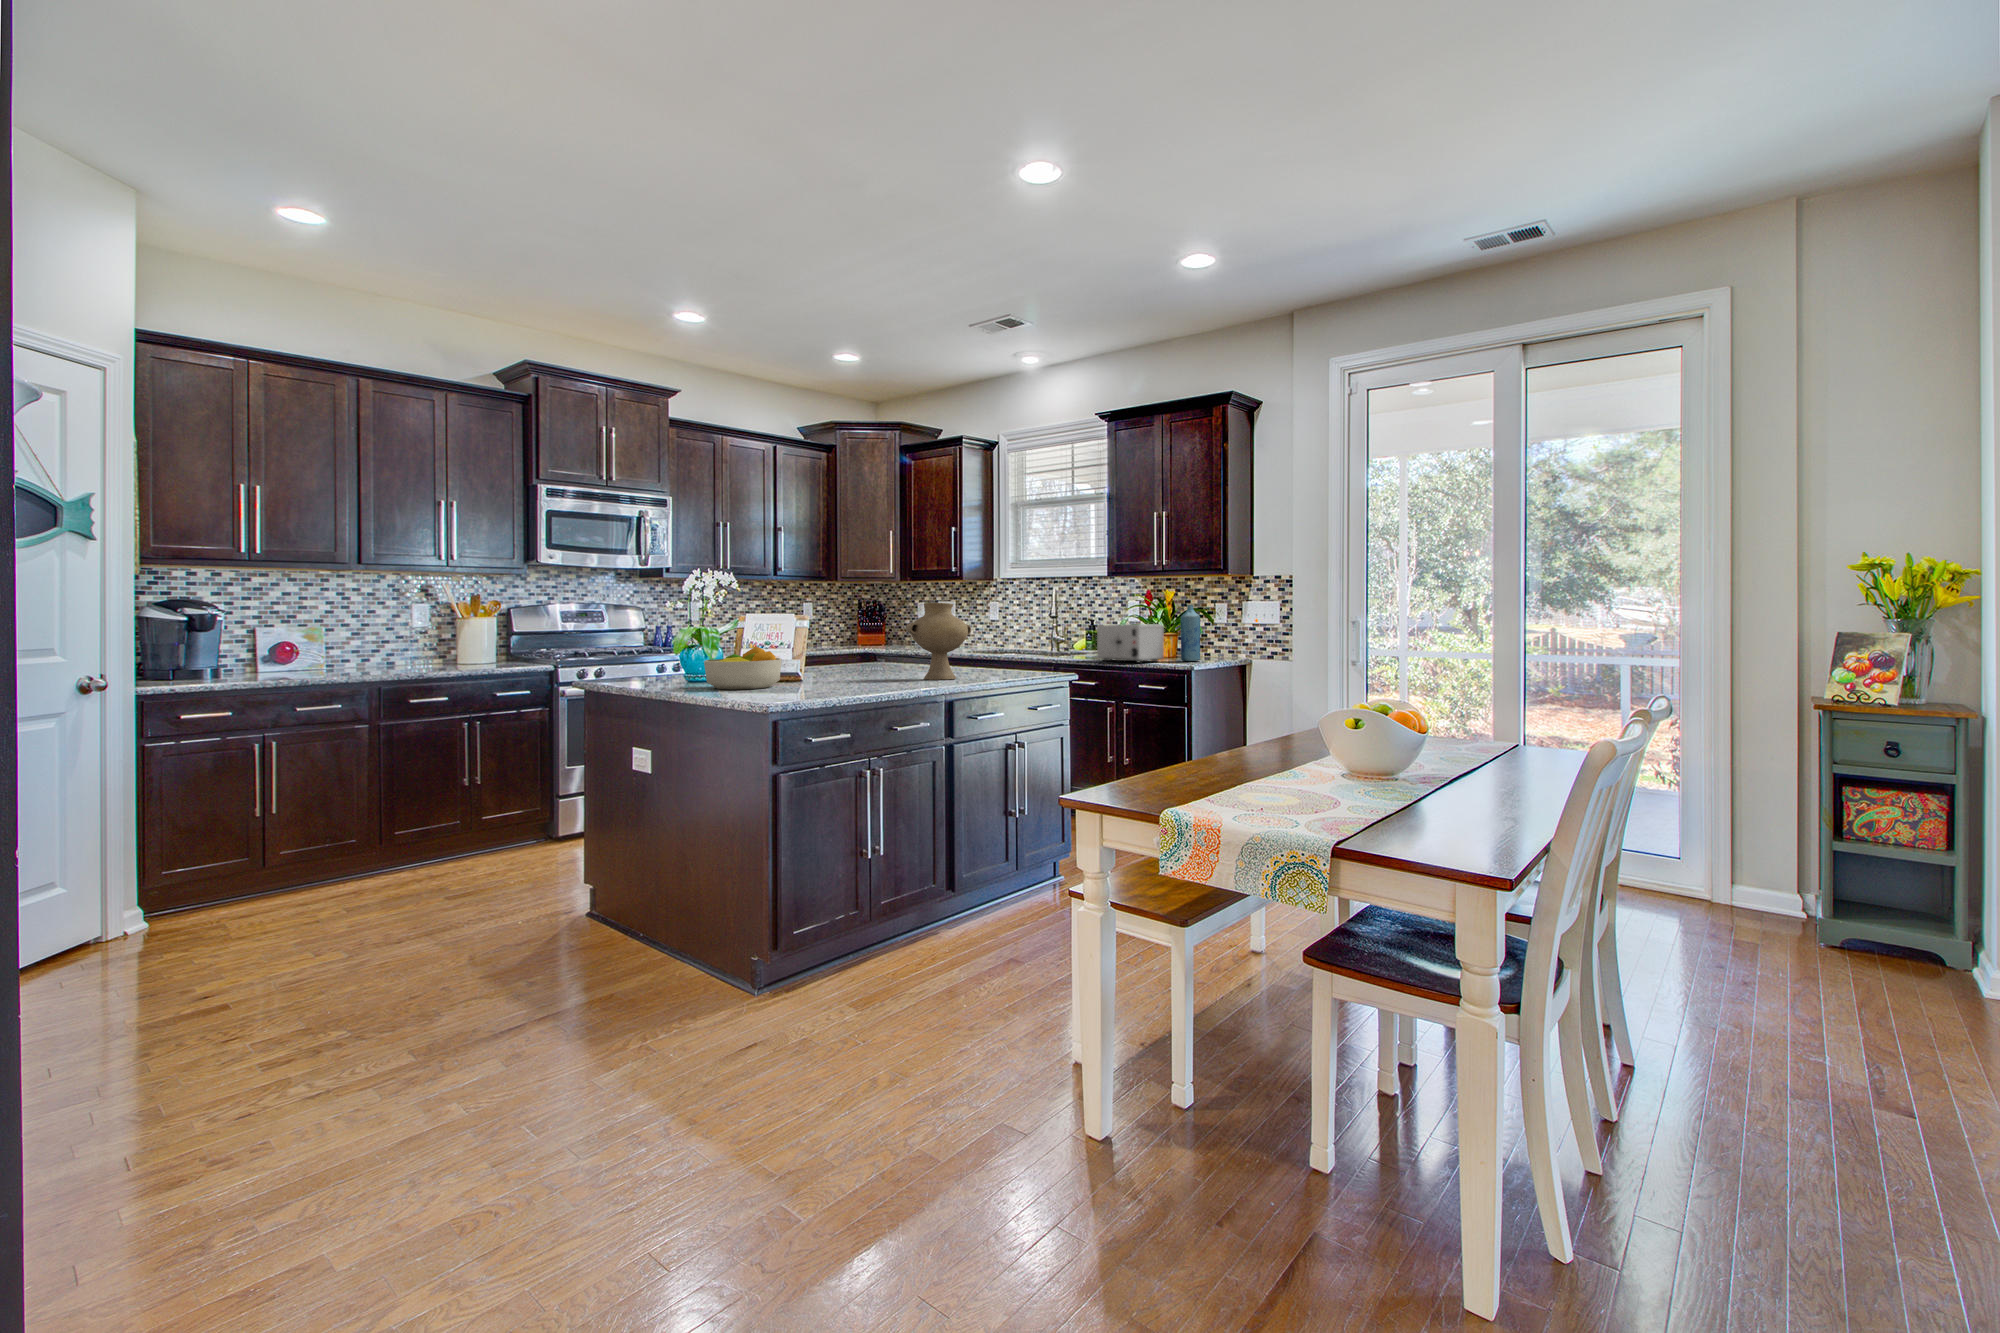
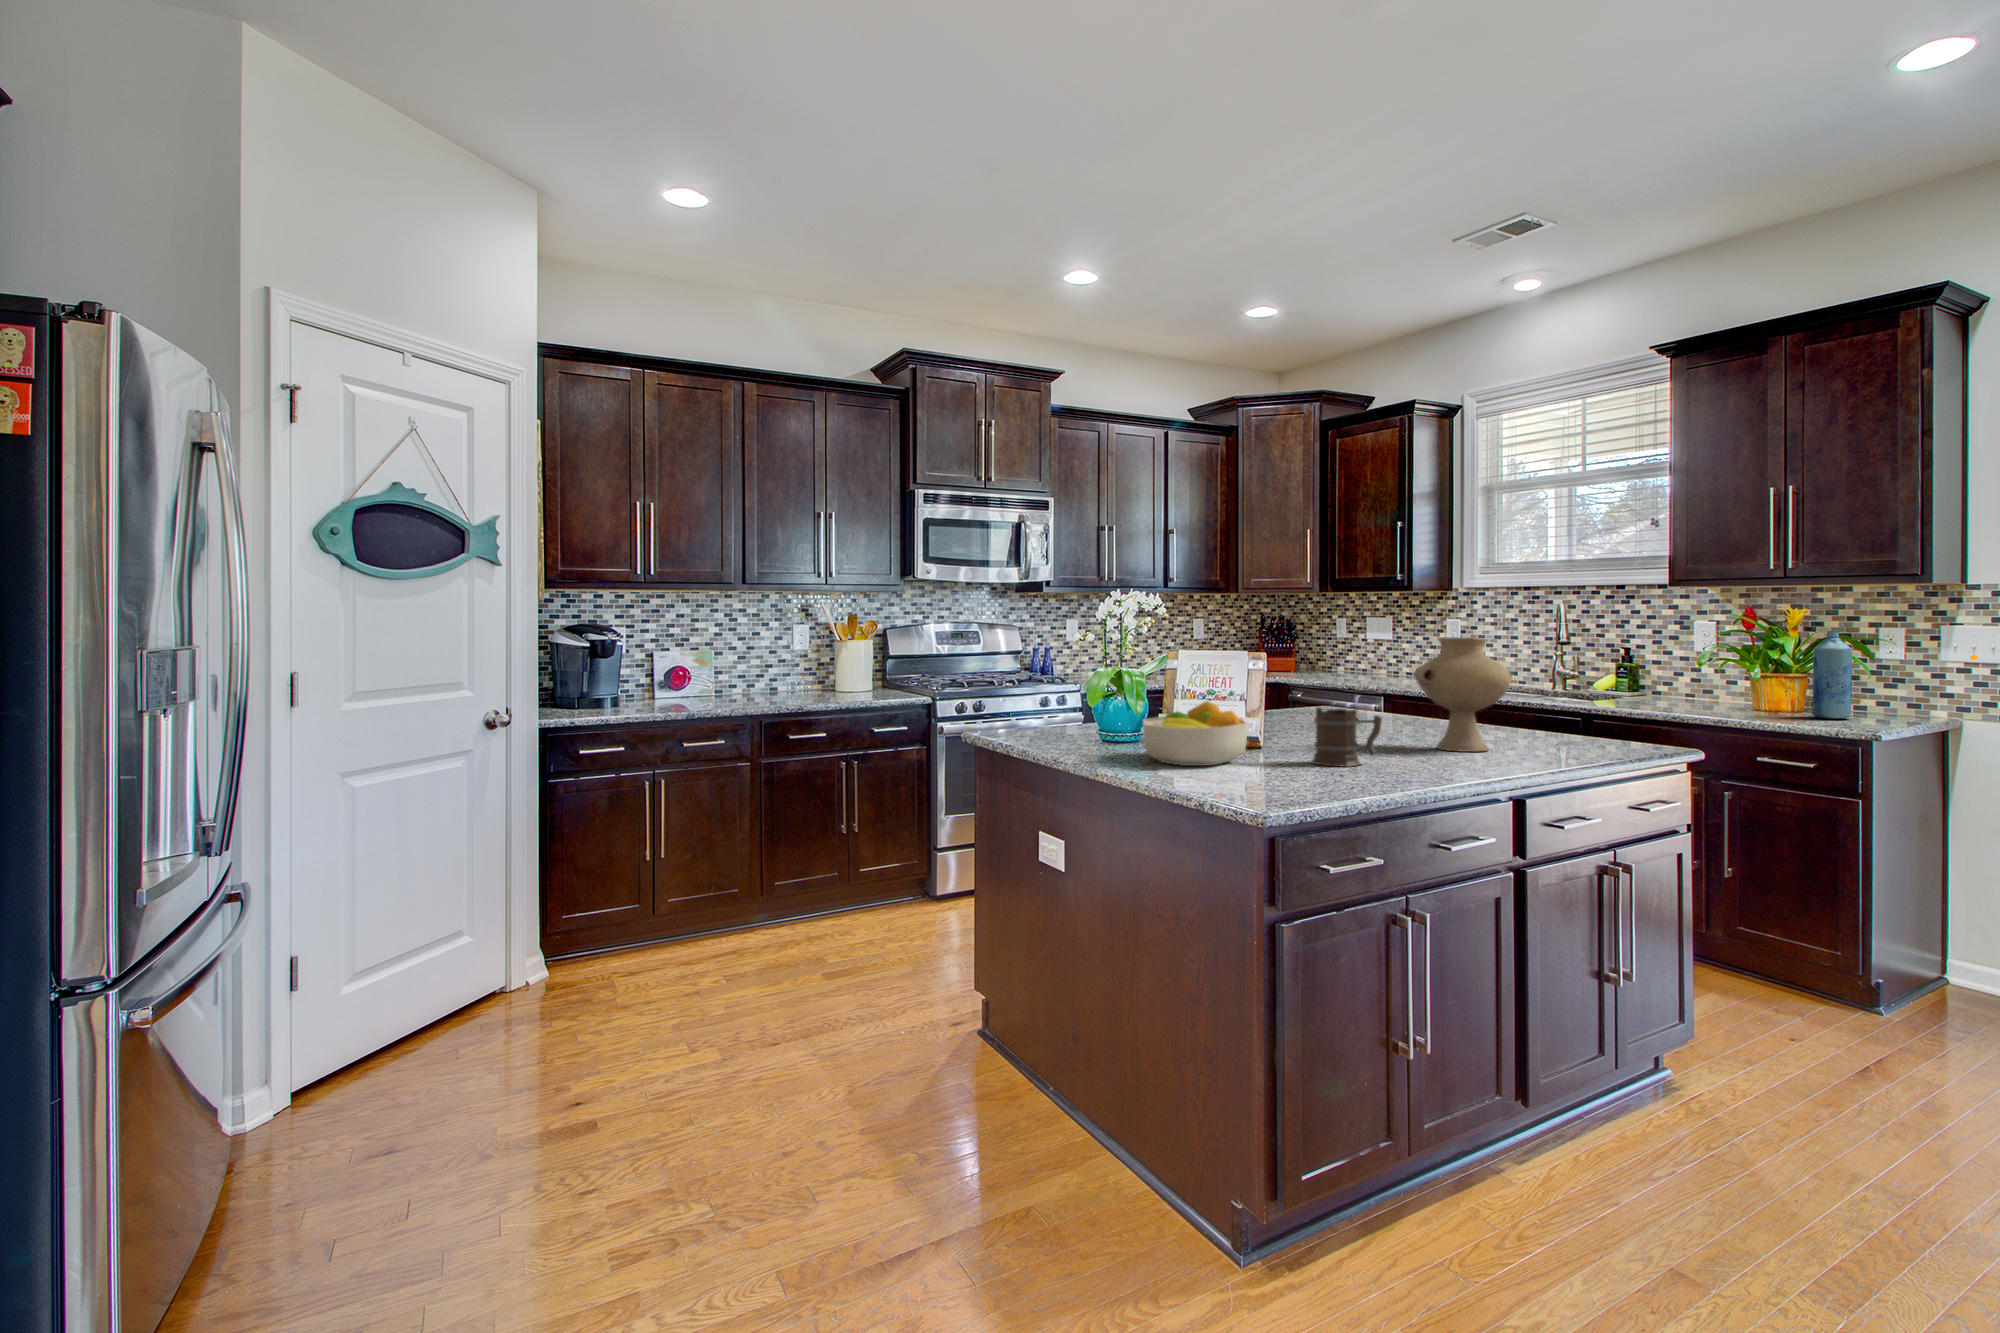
toaster: present [1097,624,1164,663] -> none [1654,658,1782,718]
mug: none [826,648,873,687] -> present [1312,708,1382,767]

